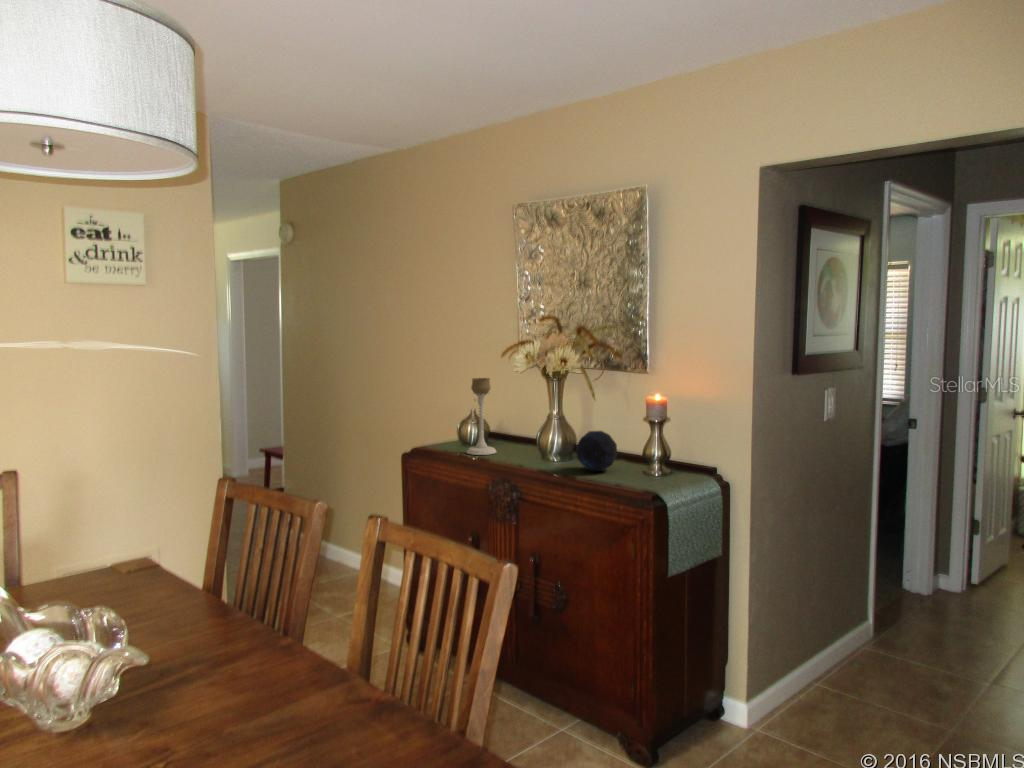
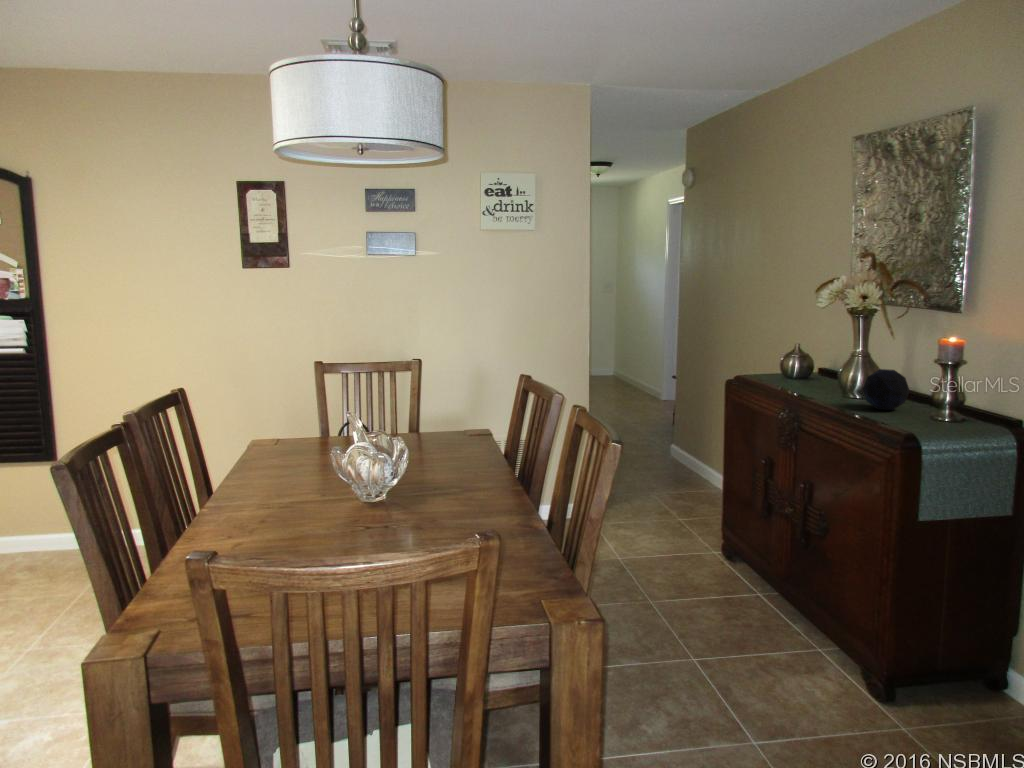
candle holder: present [467,378,496,455] -> none [777,313,808,386]

